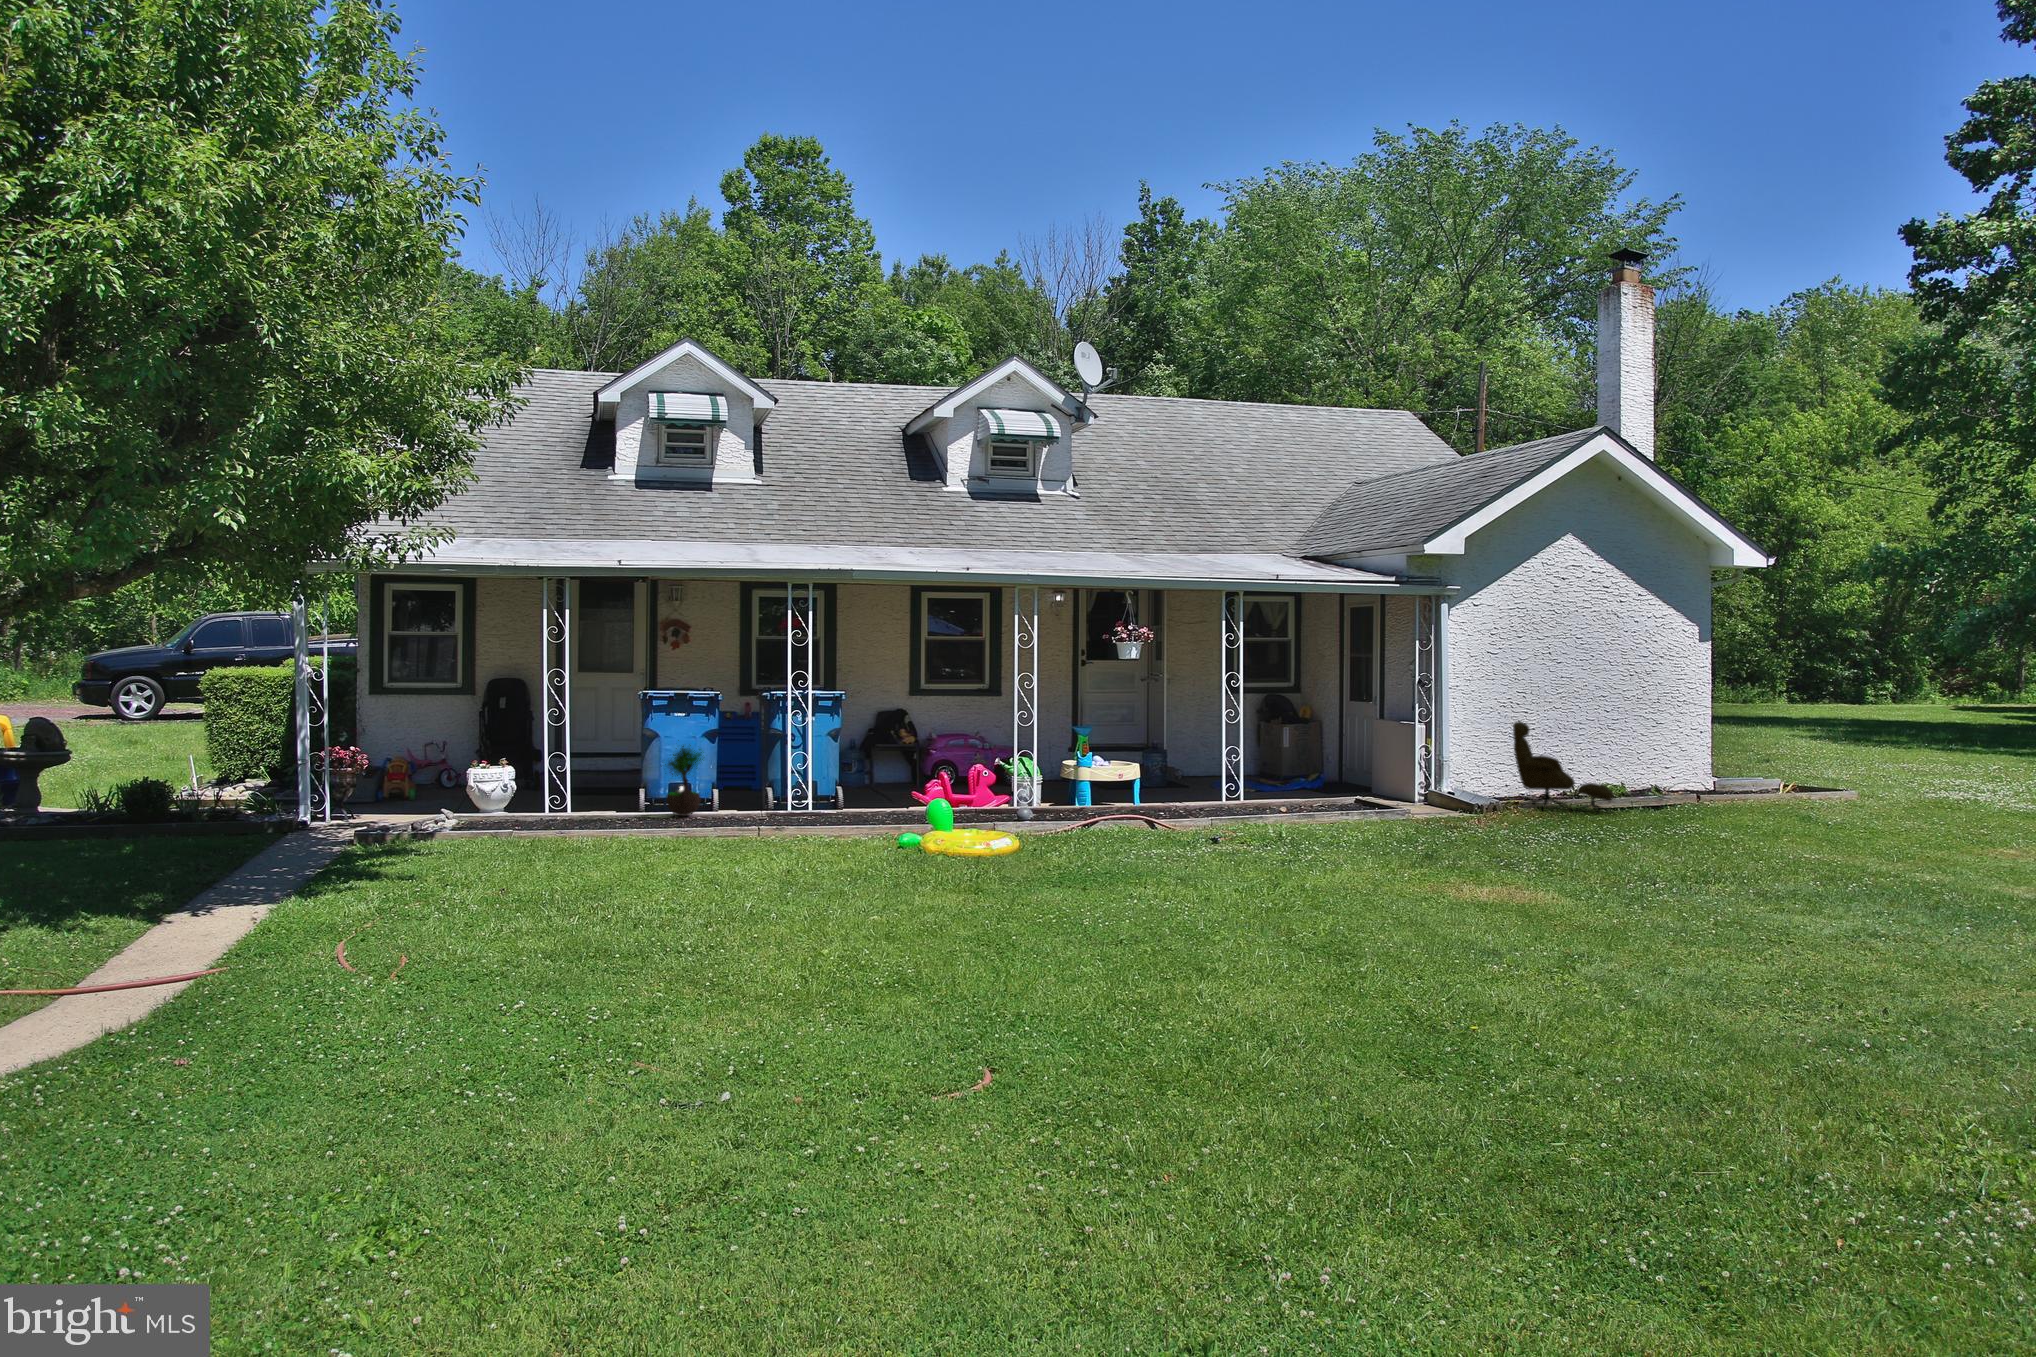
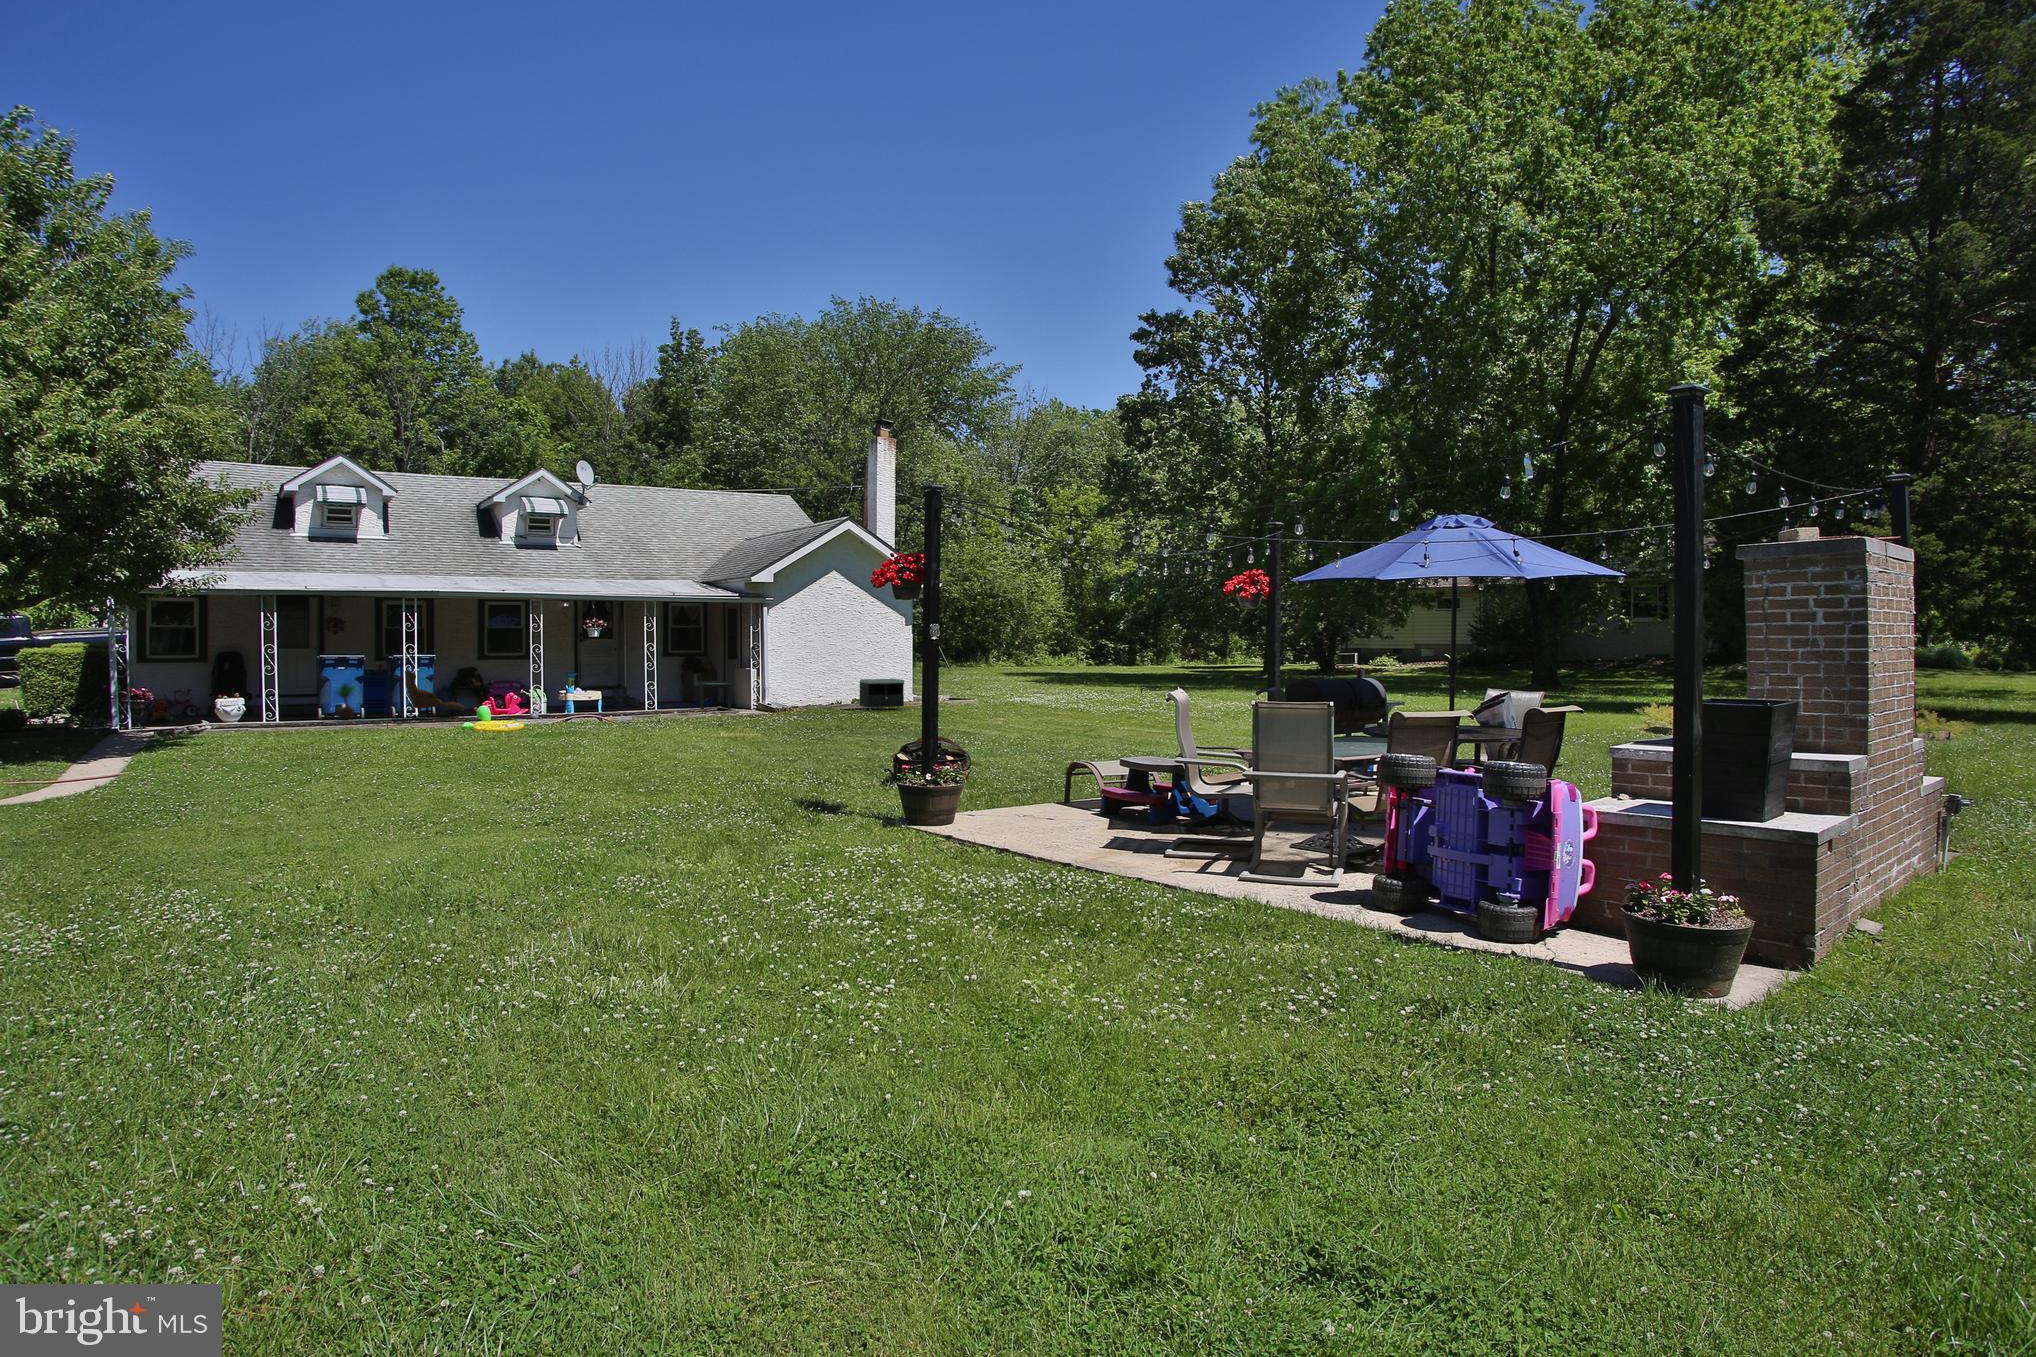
lounge chair: present [1513,722,1614,813] -> present [405,670,464,719]
round table: none [1287,740,1371,796] -> present [694,681,737,709]
storage bench: none [1610,742,1708,806] -> present [859,679,904,710]

